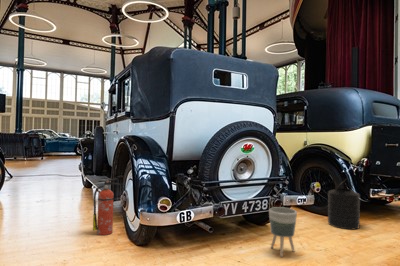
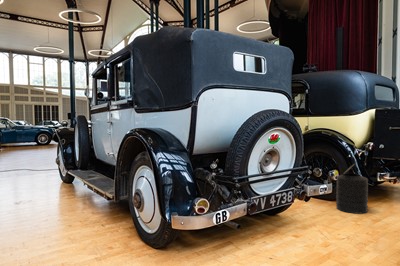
fire extinguisher: present [93,178,120,235] -> none [102,176,130,240]
planter: present [269,207,297,257] -> none [296,198,326,249]

